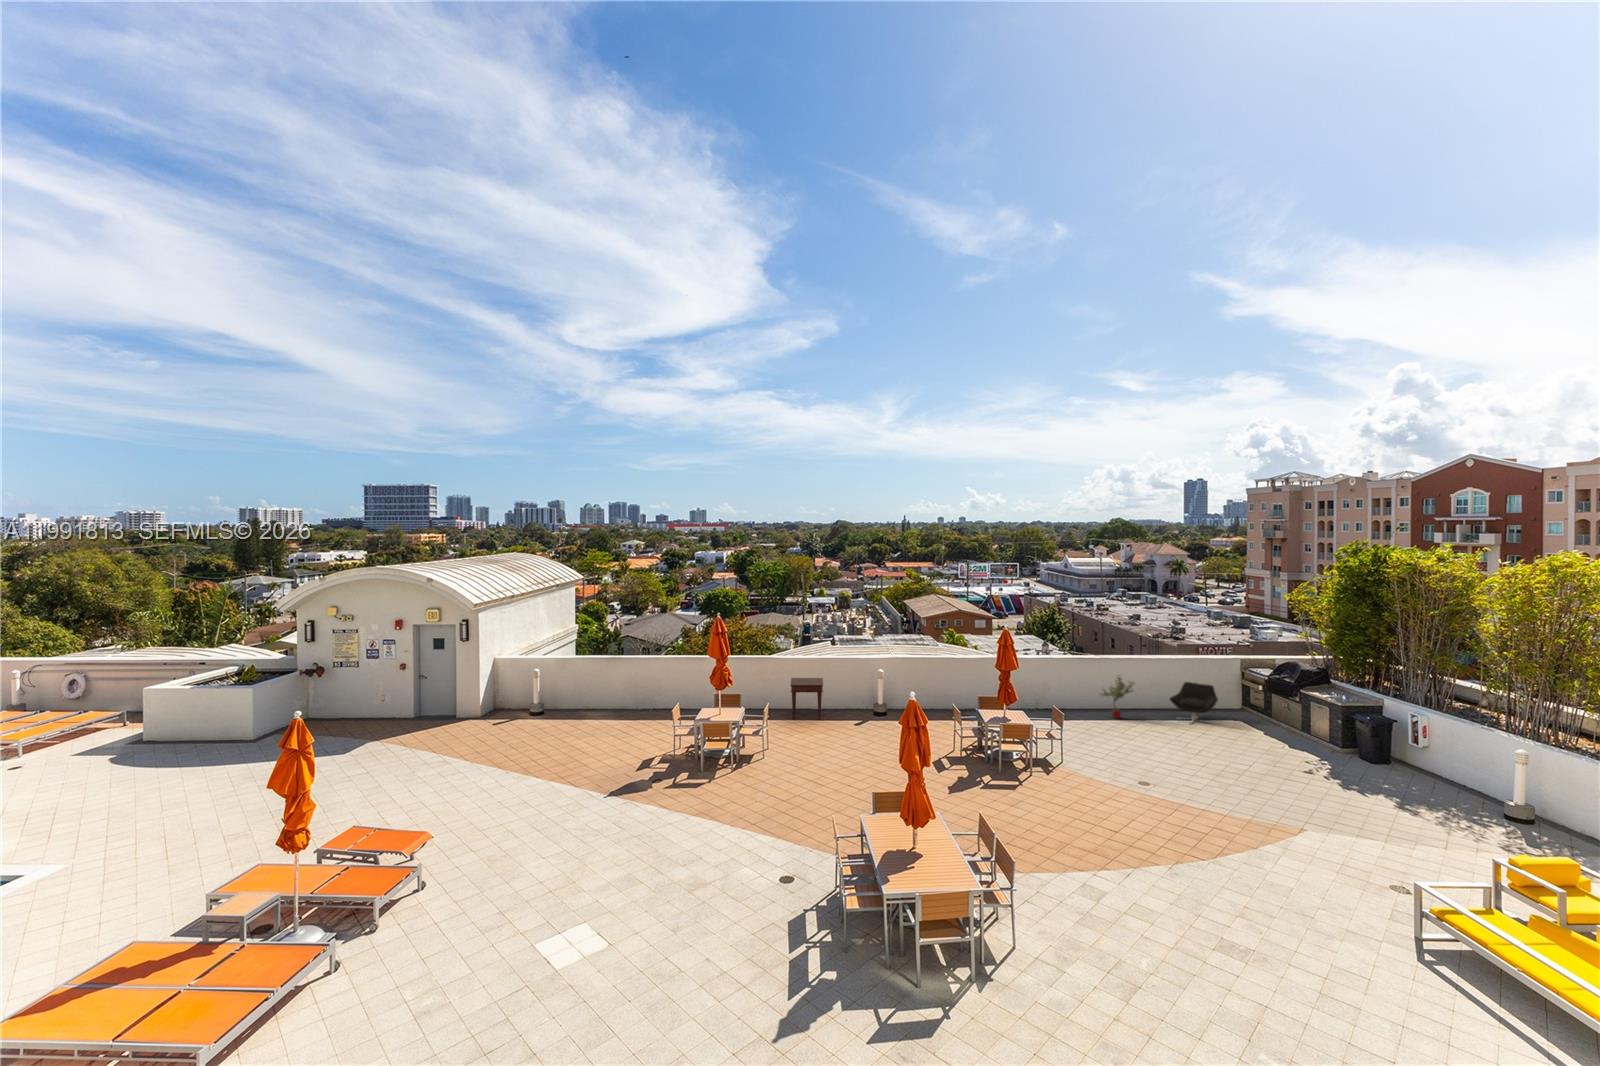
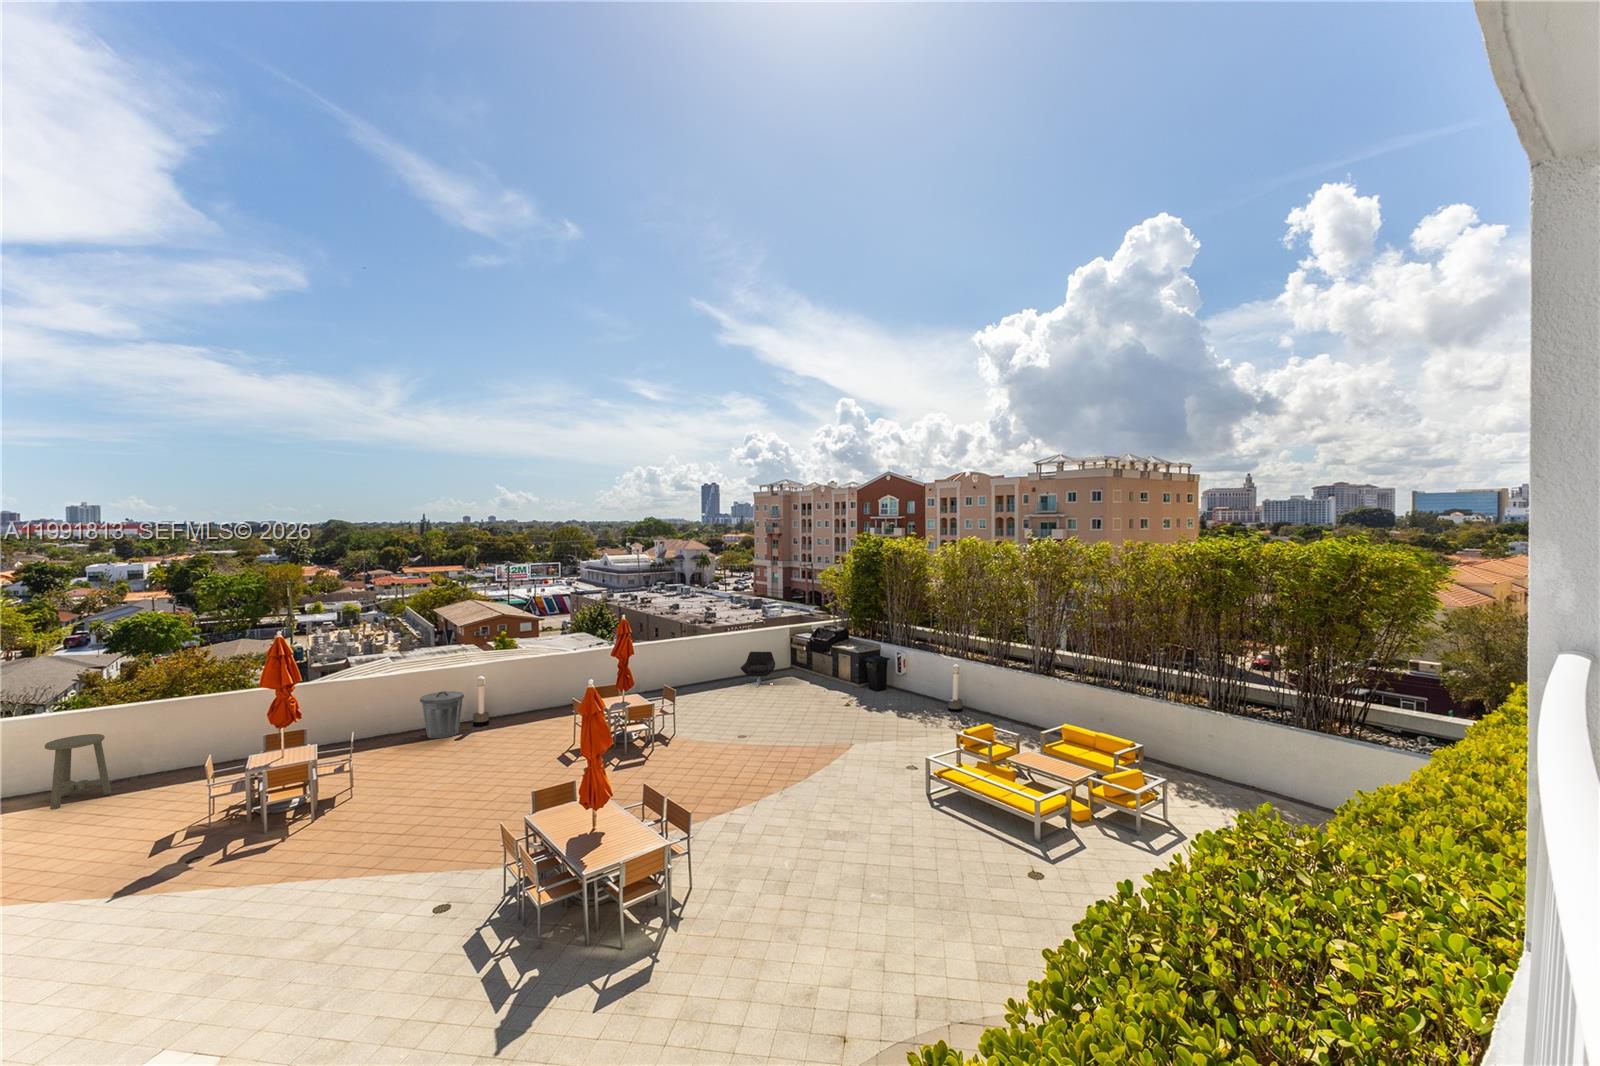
stool: none [624,675,655,721] -> present [45,734,111,809]
potted tree: present [1100,677,1134,719] -> none [685,652,714,693]
side table: present [790,678,823,719] -> none [343,698,394,754]
trash can: none [845,679,879,719] -> present [420,691,464,738]

